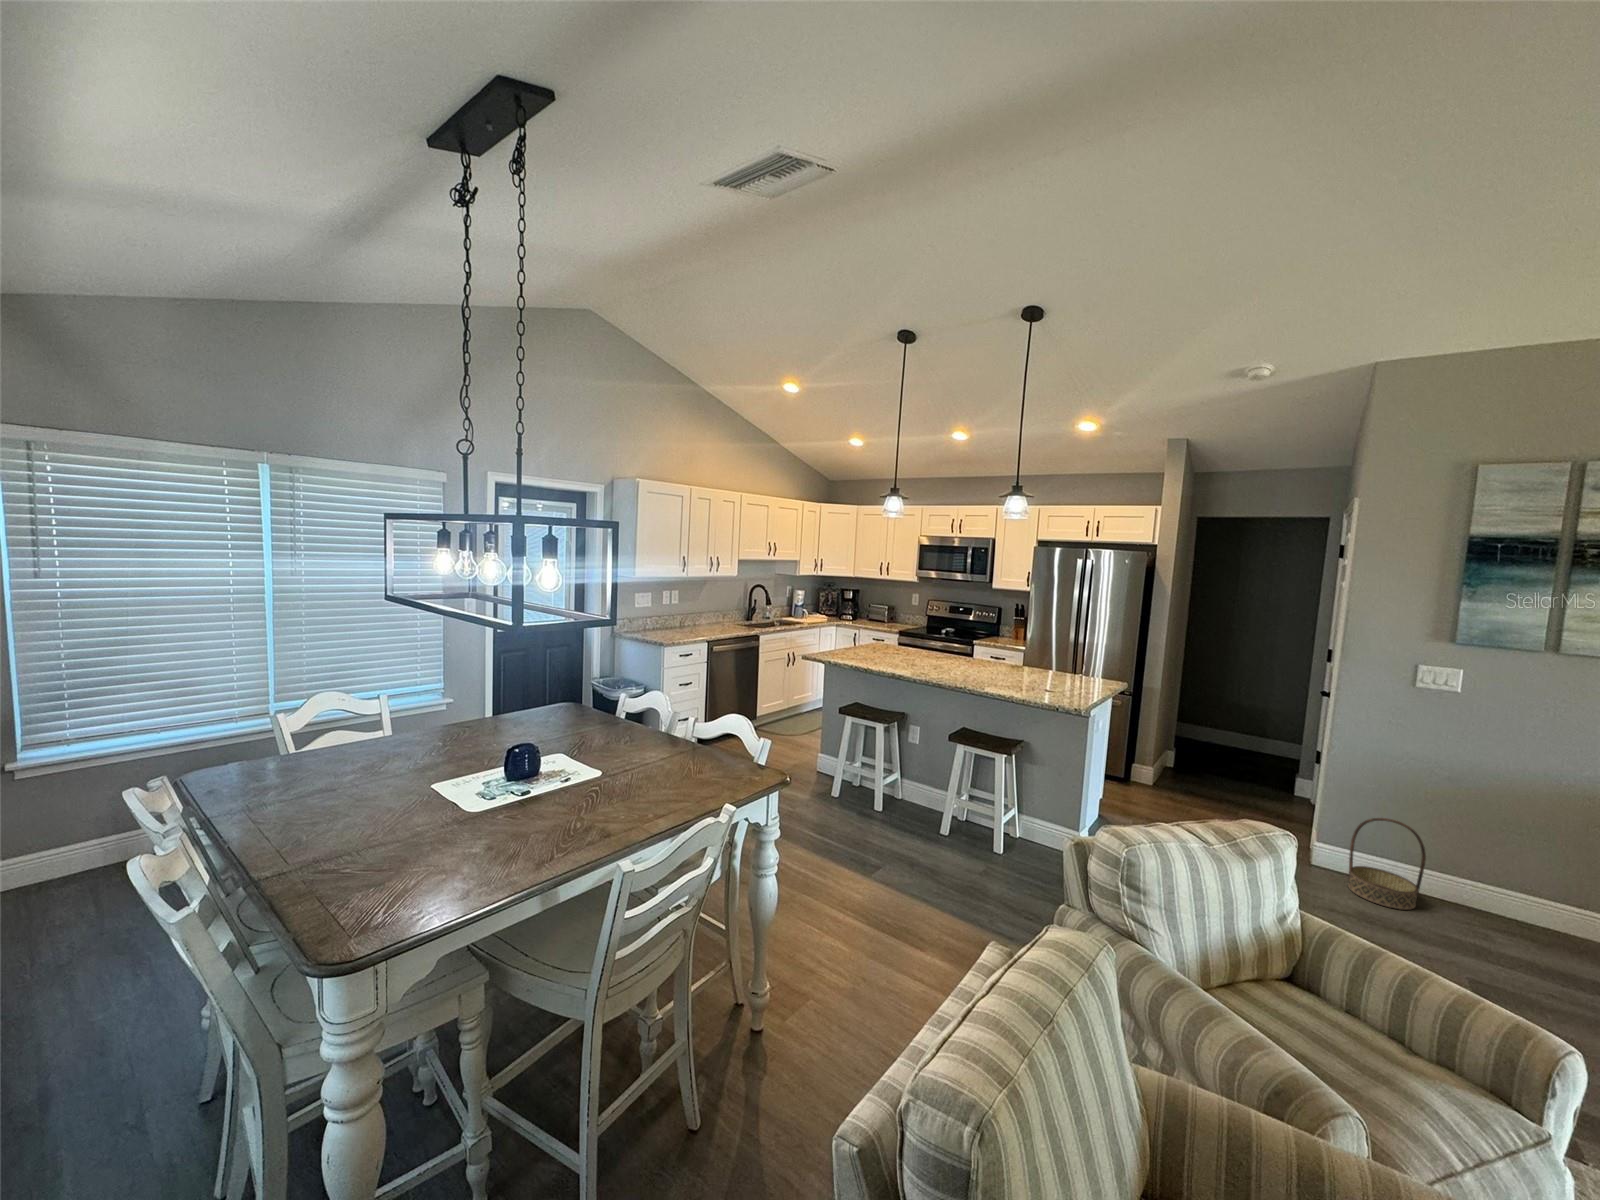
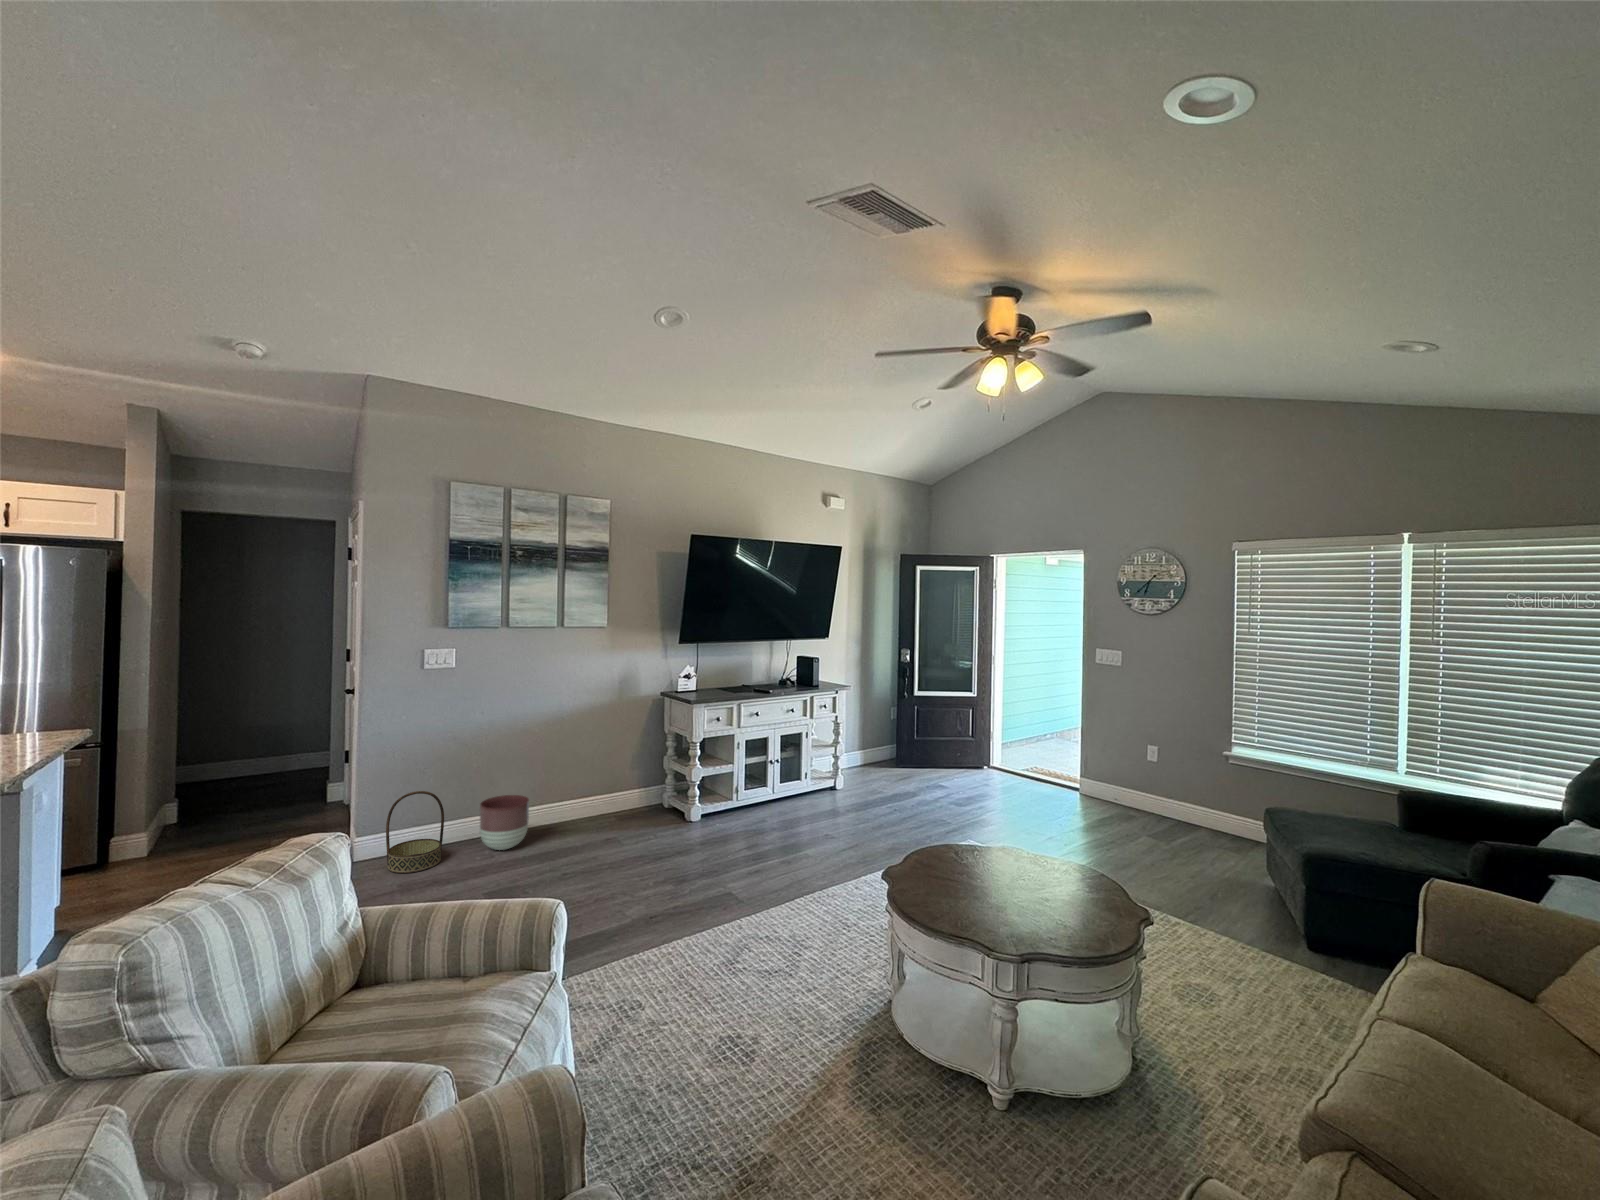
planter: none [1477,864,1568,942] -> present [480,795,529,850]

